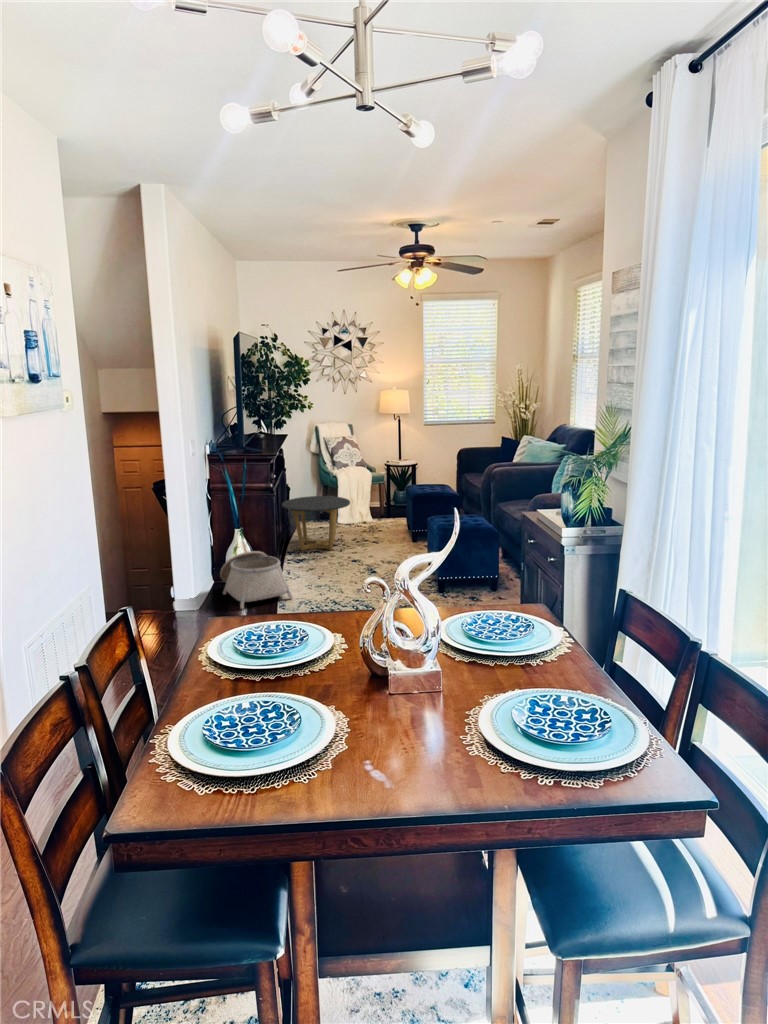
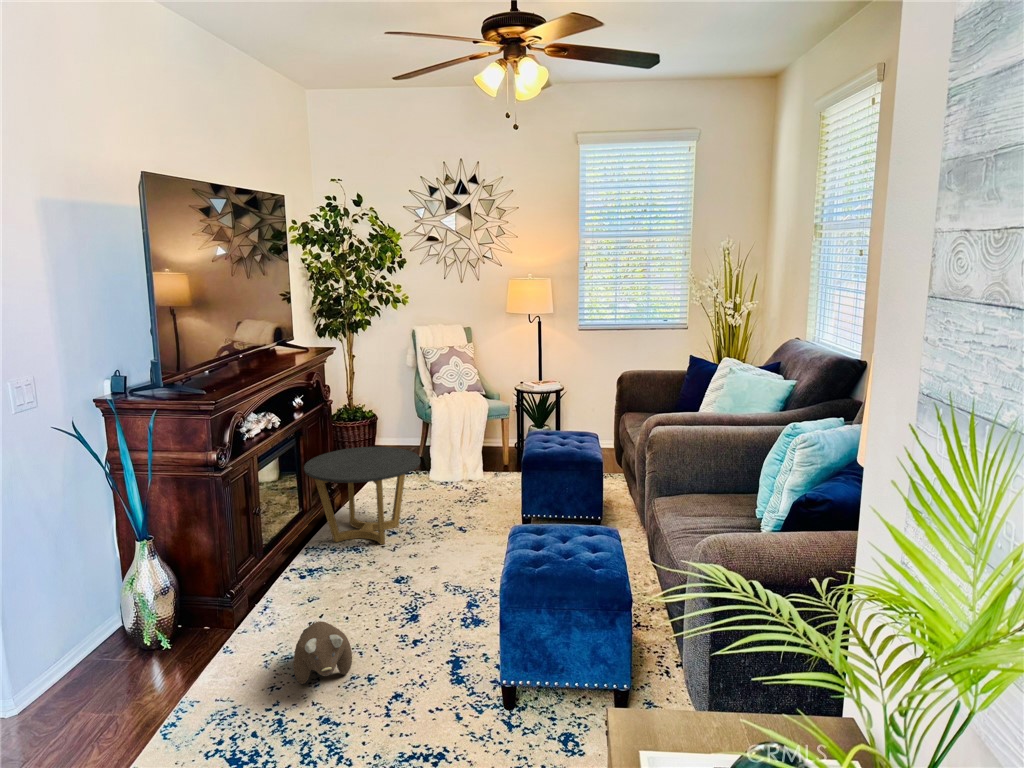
basket: present [220,551,293,609] -> none [108,576,231,710]
plush toy: none [323,568,353,597] -> present [293,621,352,684]

